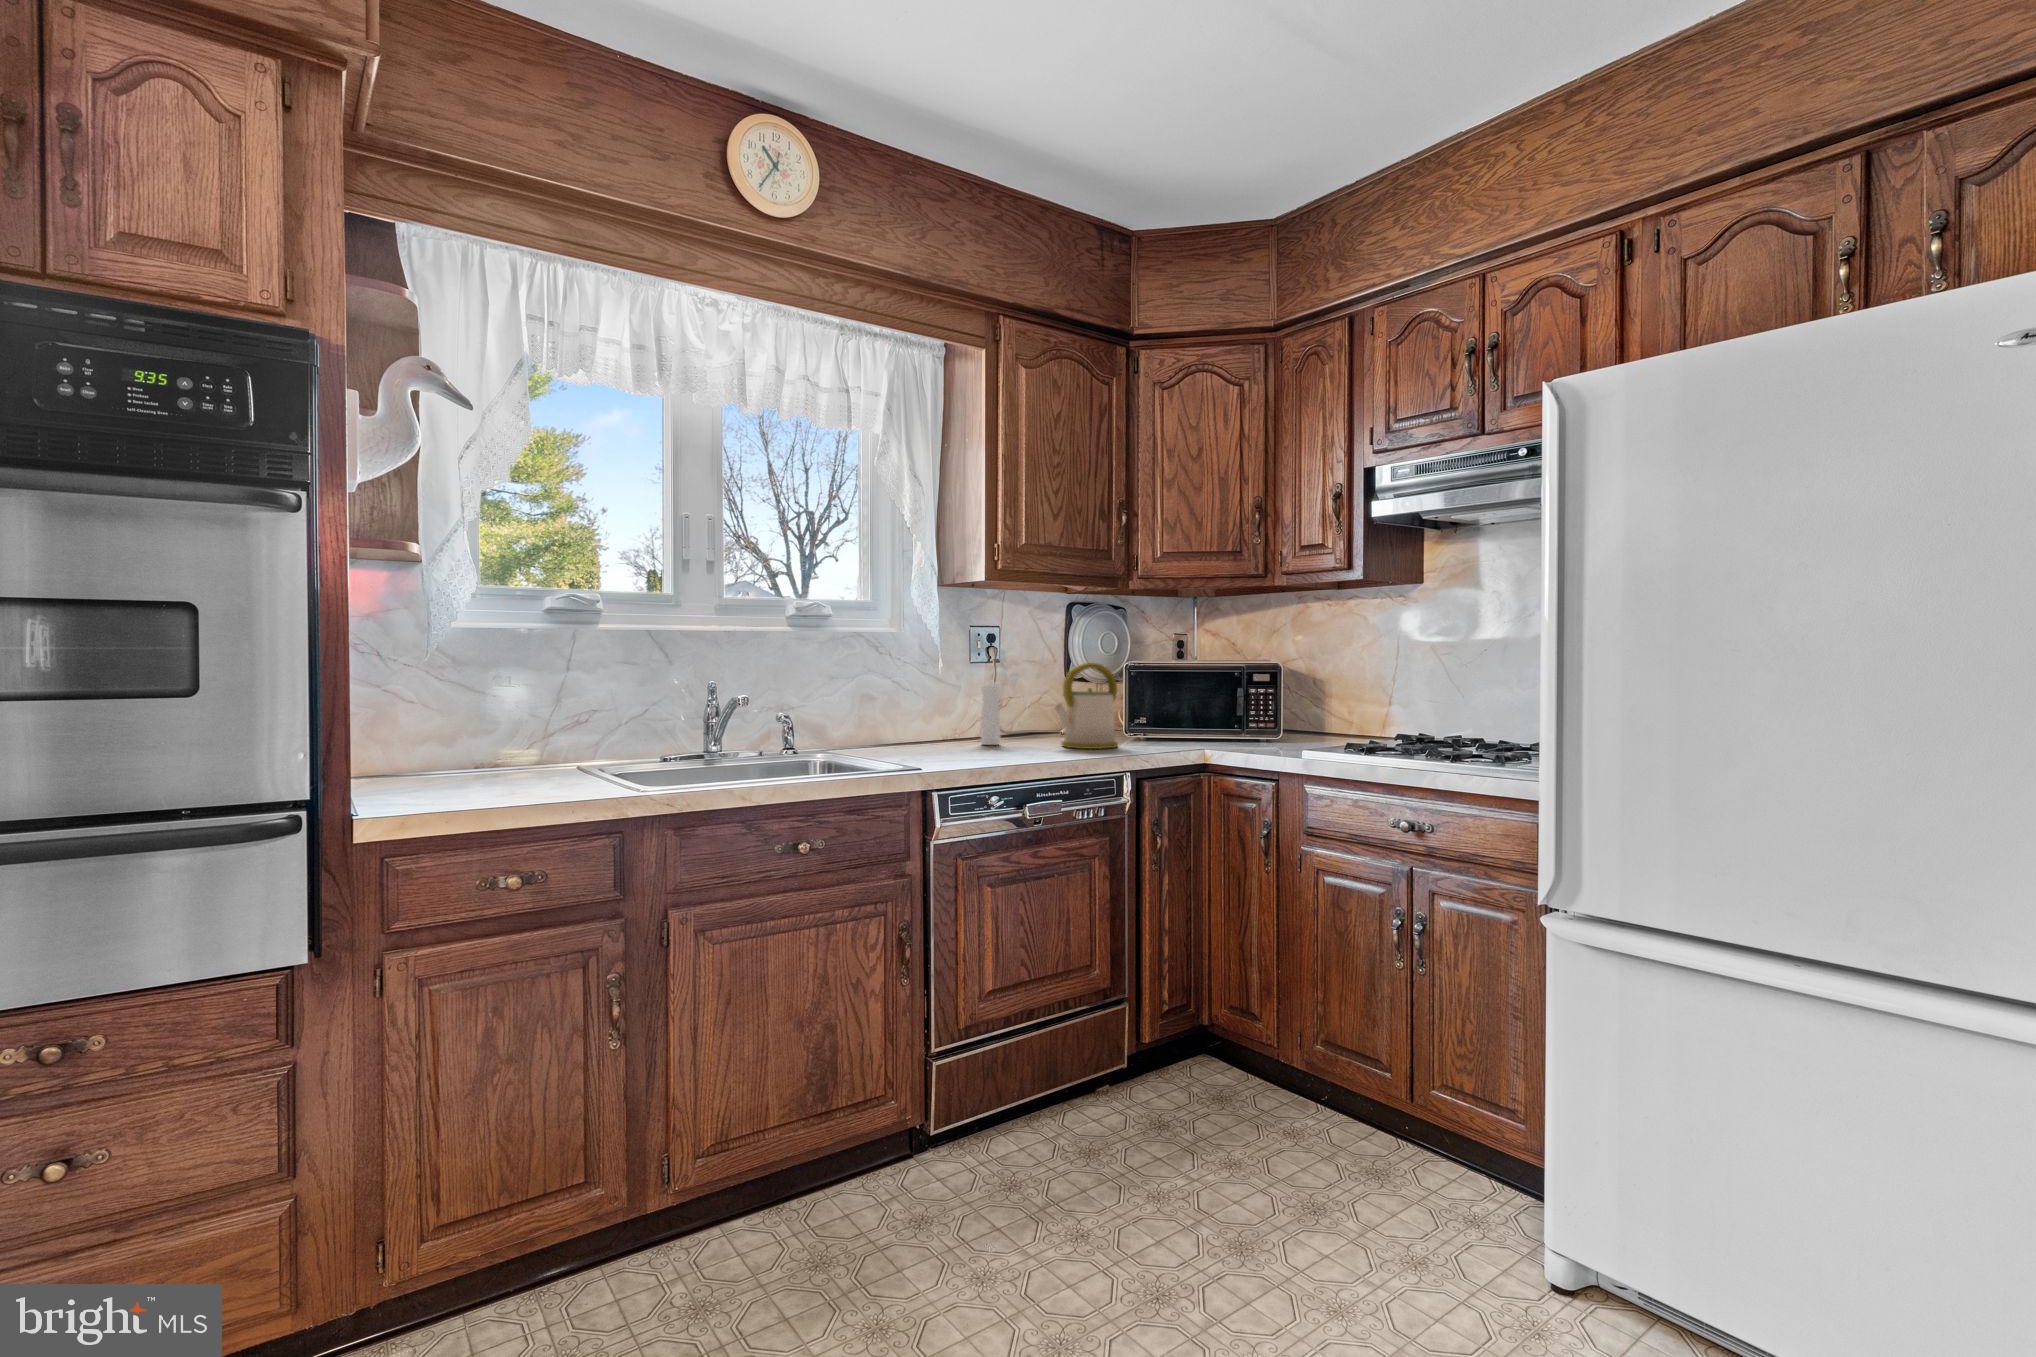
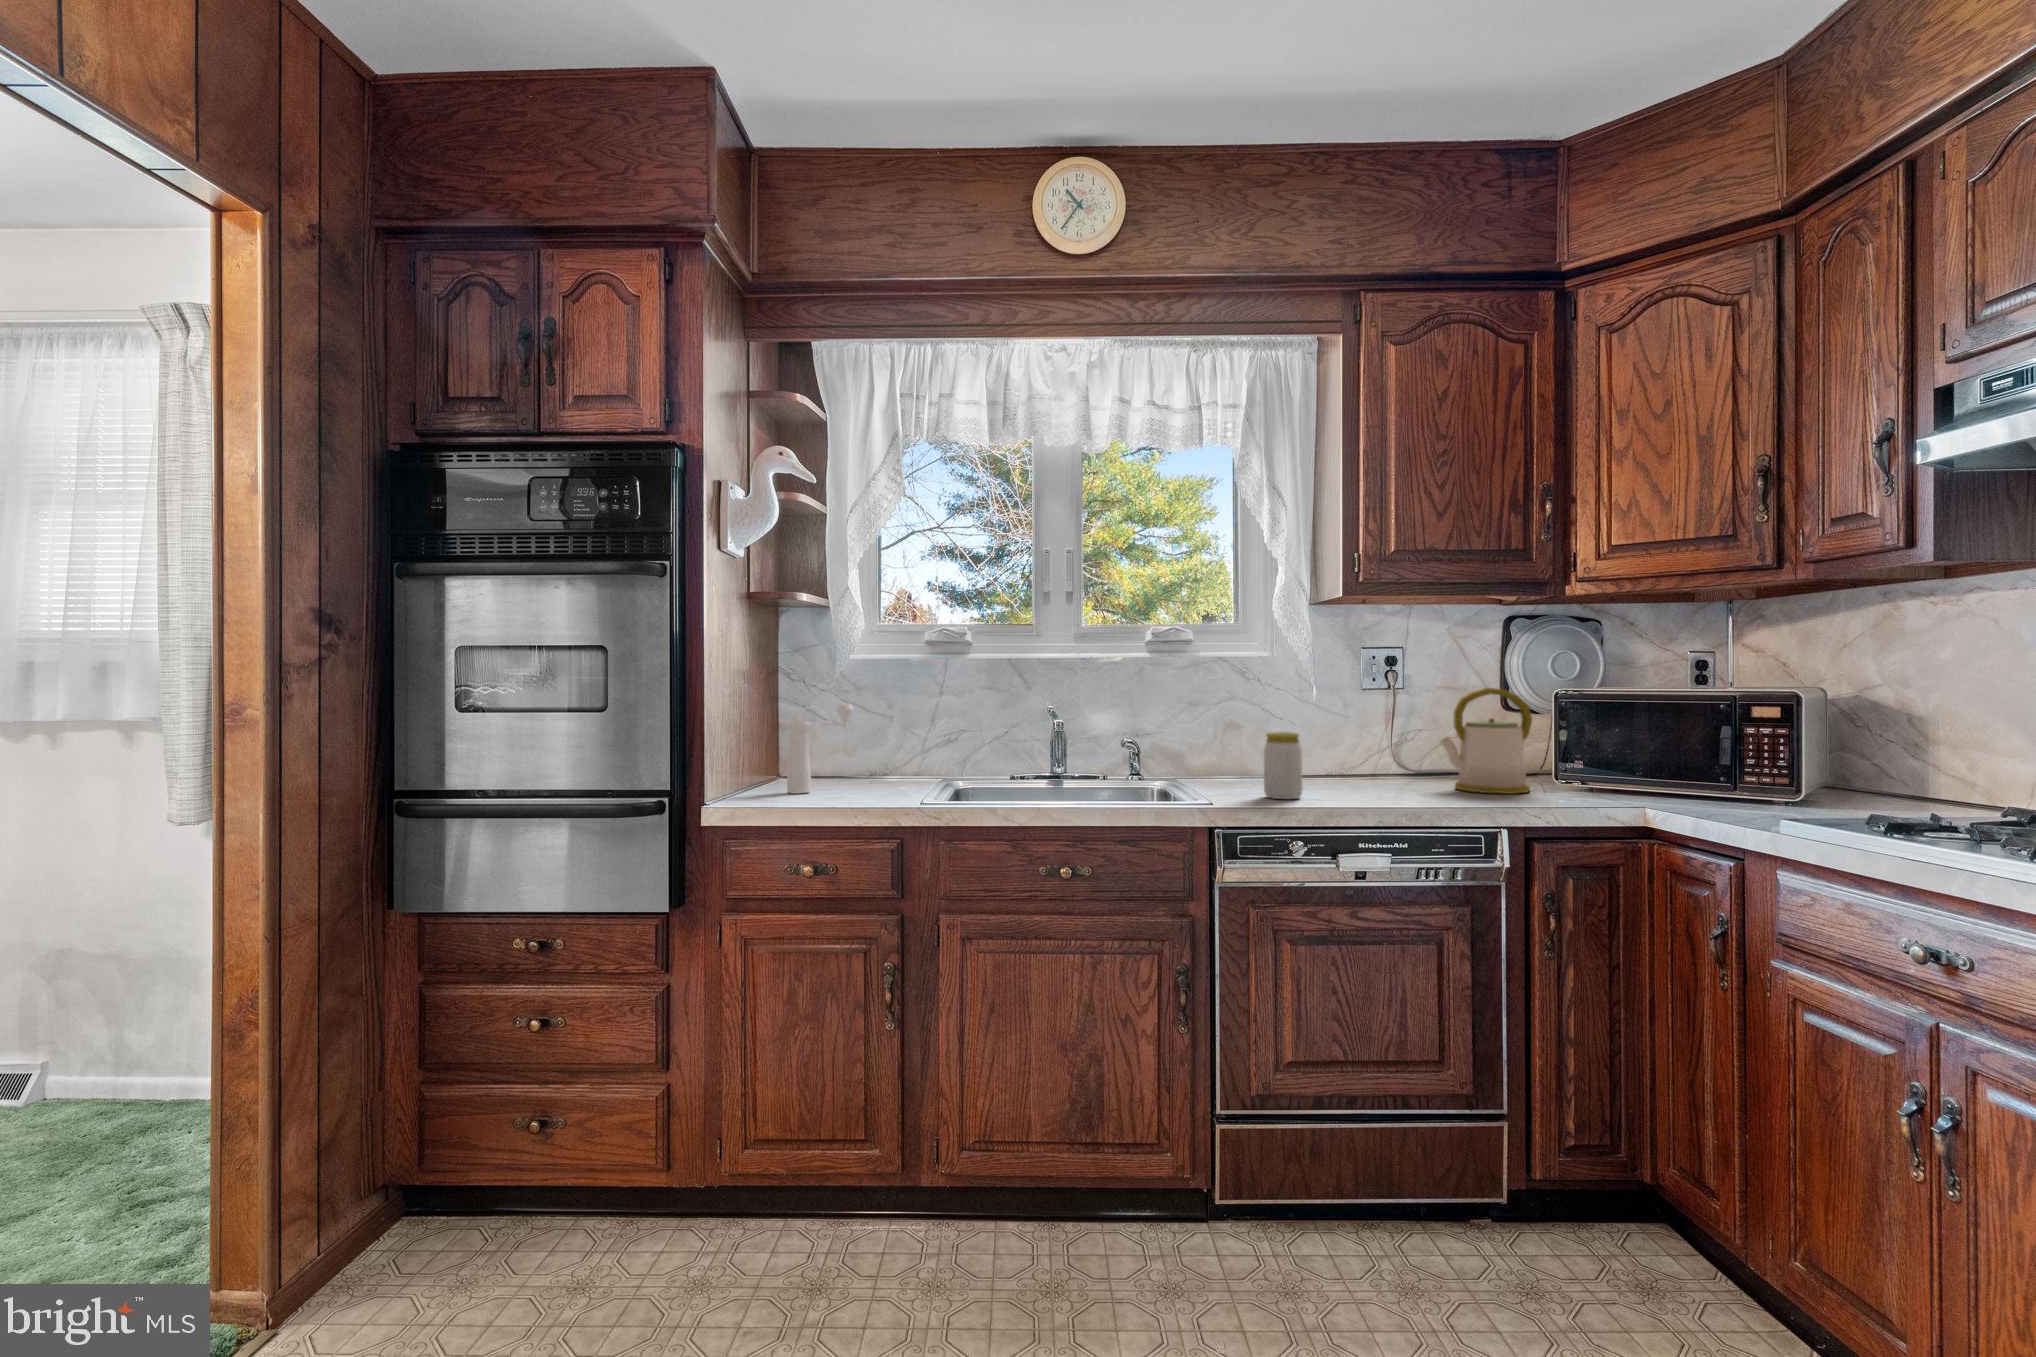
pepper mill: present [981,671,1021,745] -> present [786,704,853,794]
jar: none [946,702,980,763] -> present [1264,732,1302,799]

